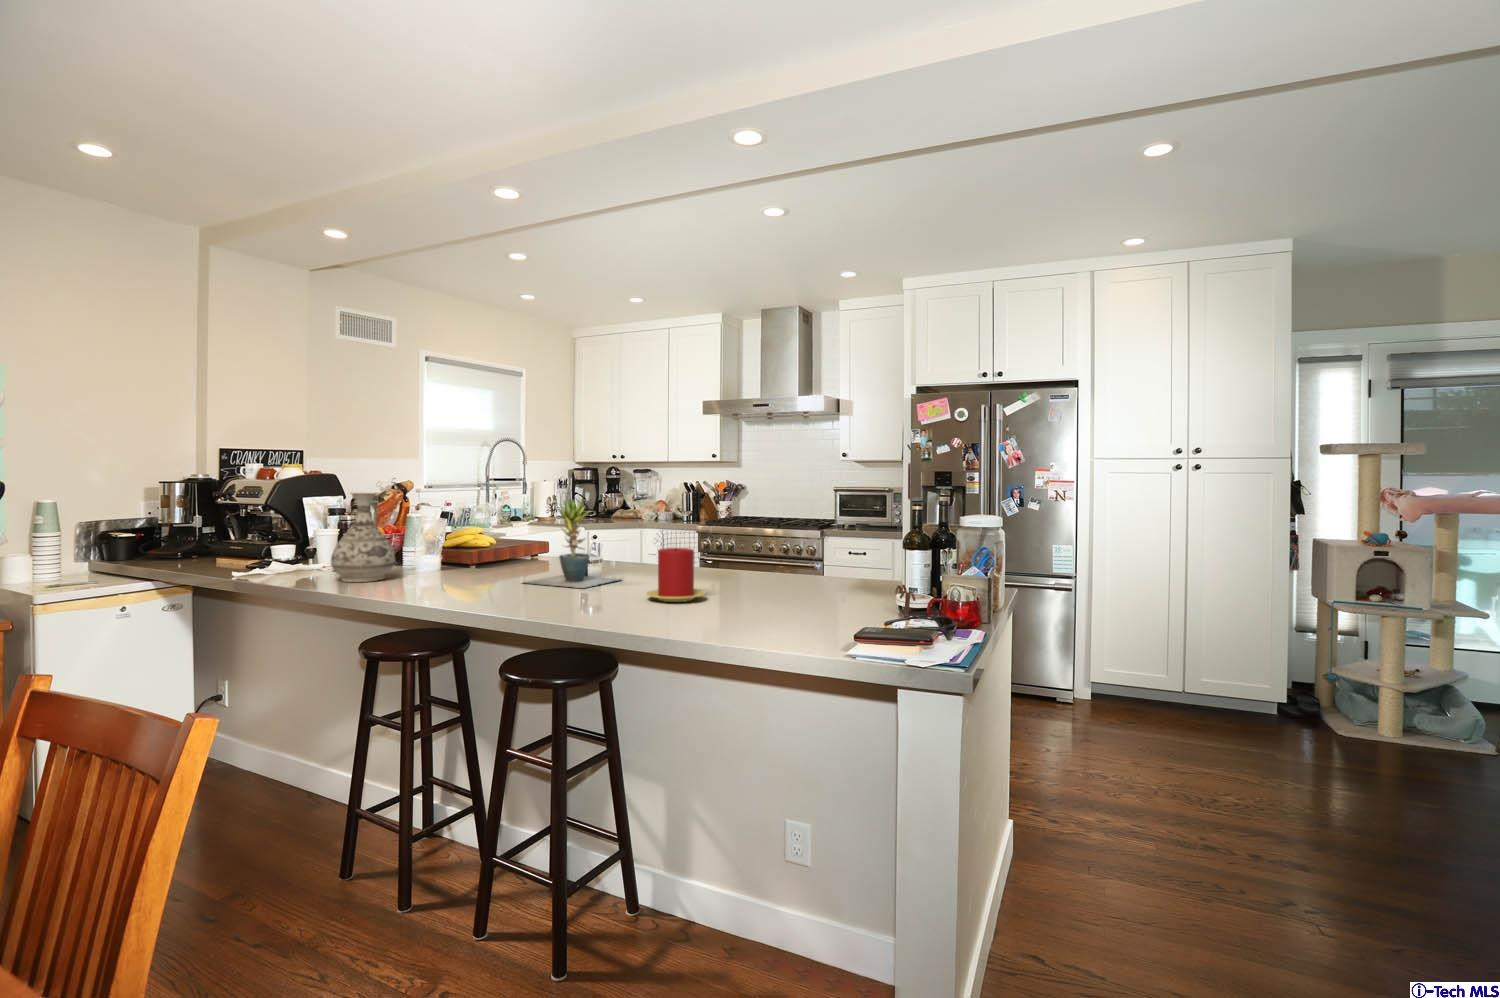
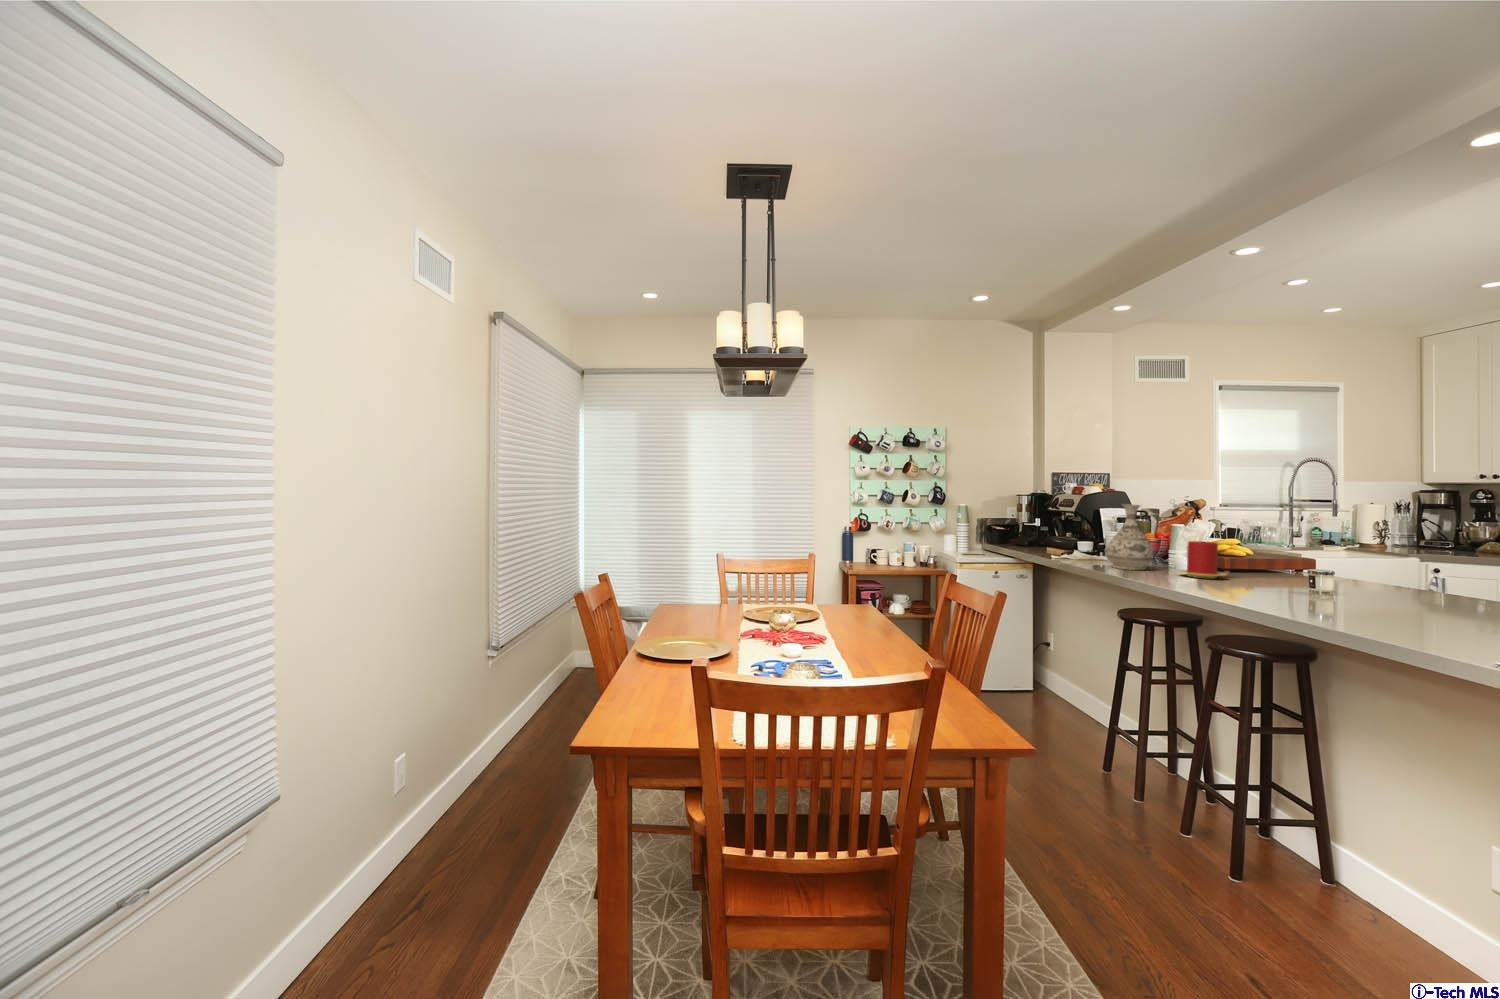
potted plant: present [526,500,619,588] -> none [1258,515,1380,597]
candle: present [646,548,706,602] -> present [1178,541,1226,579]

